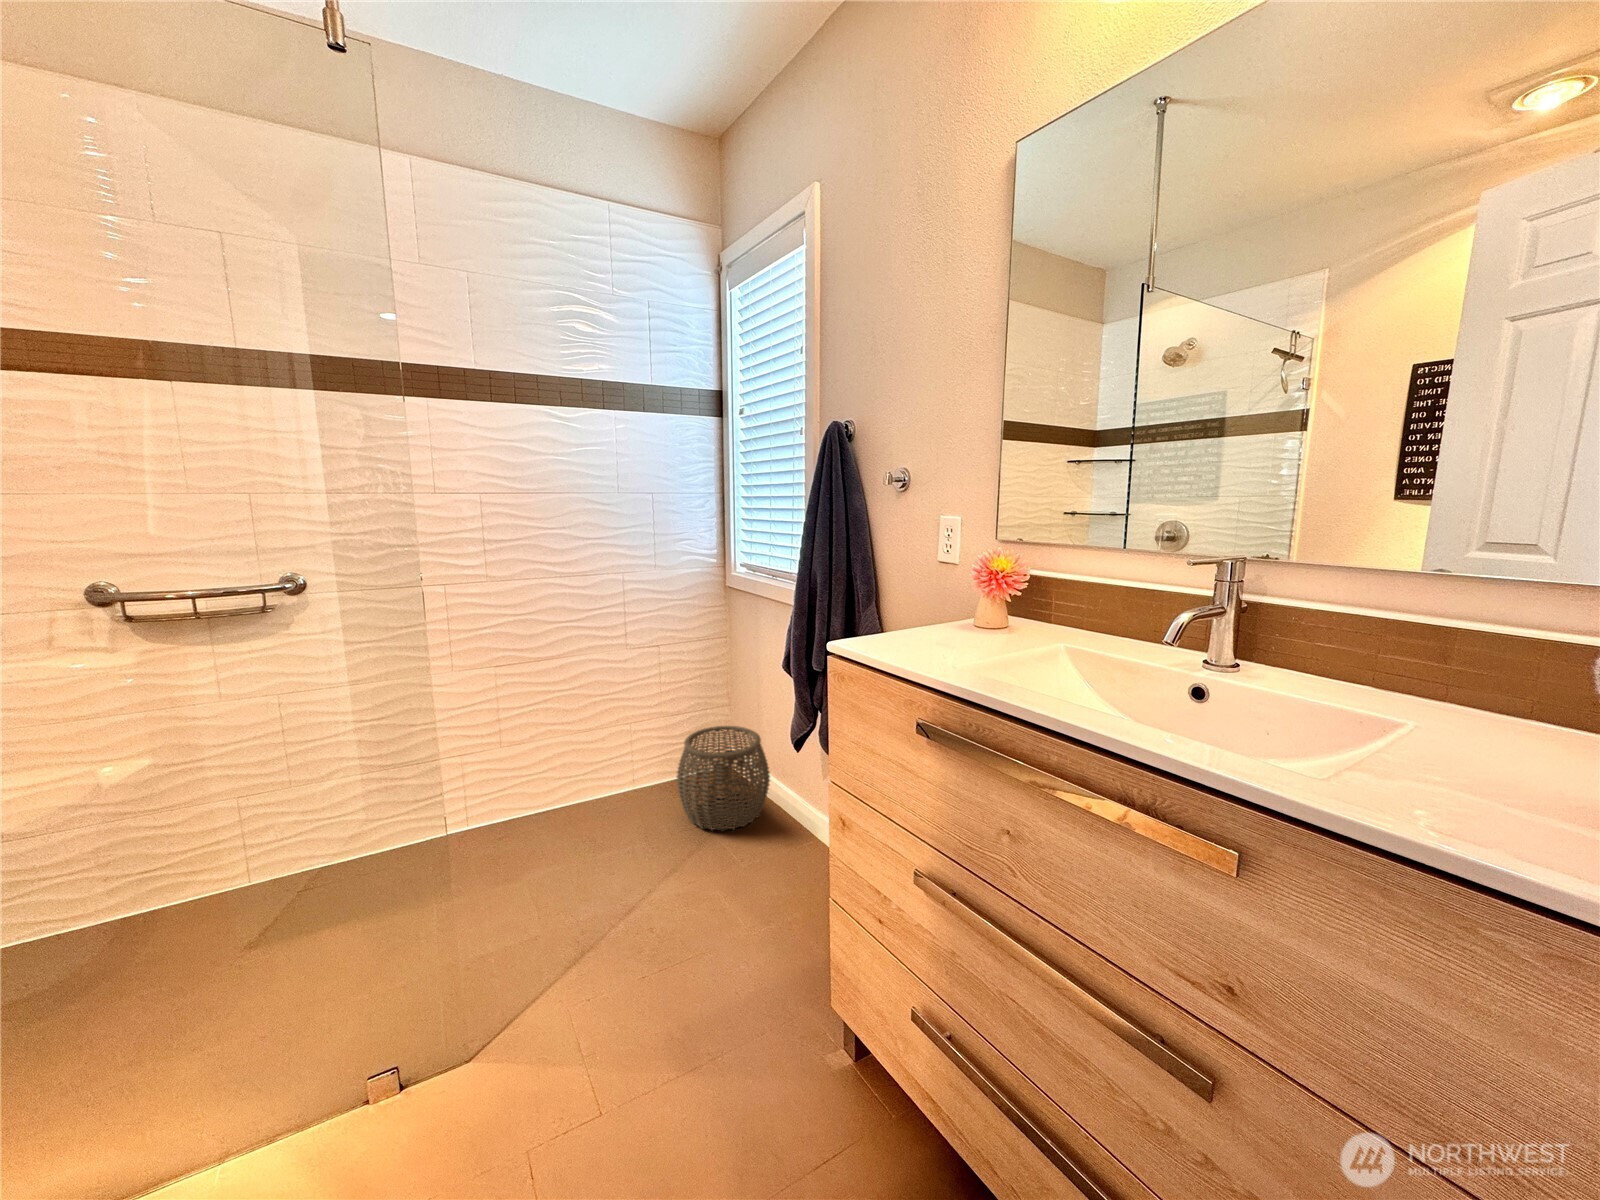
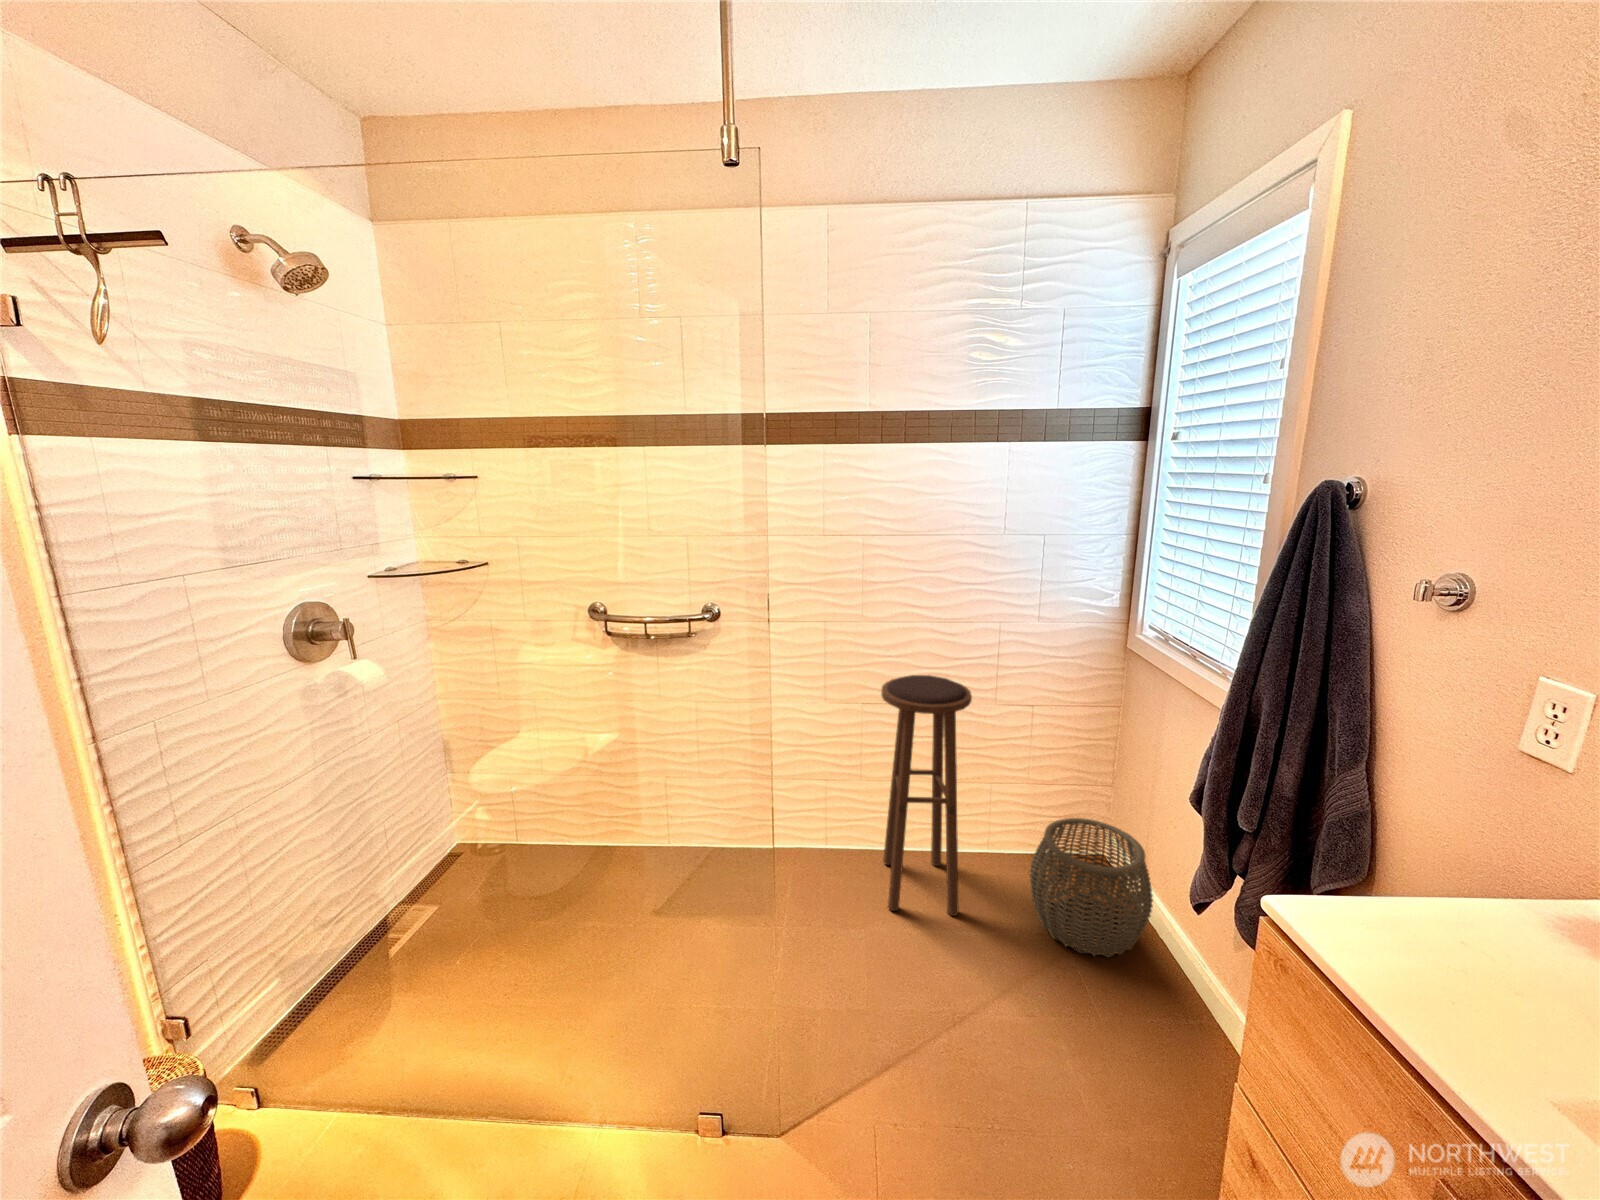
stool: none [518,625,619,857] -> present [881,675,972,916]

